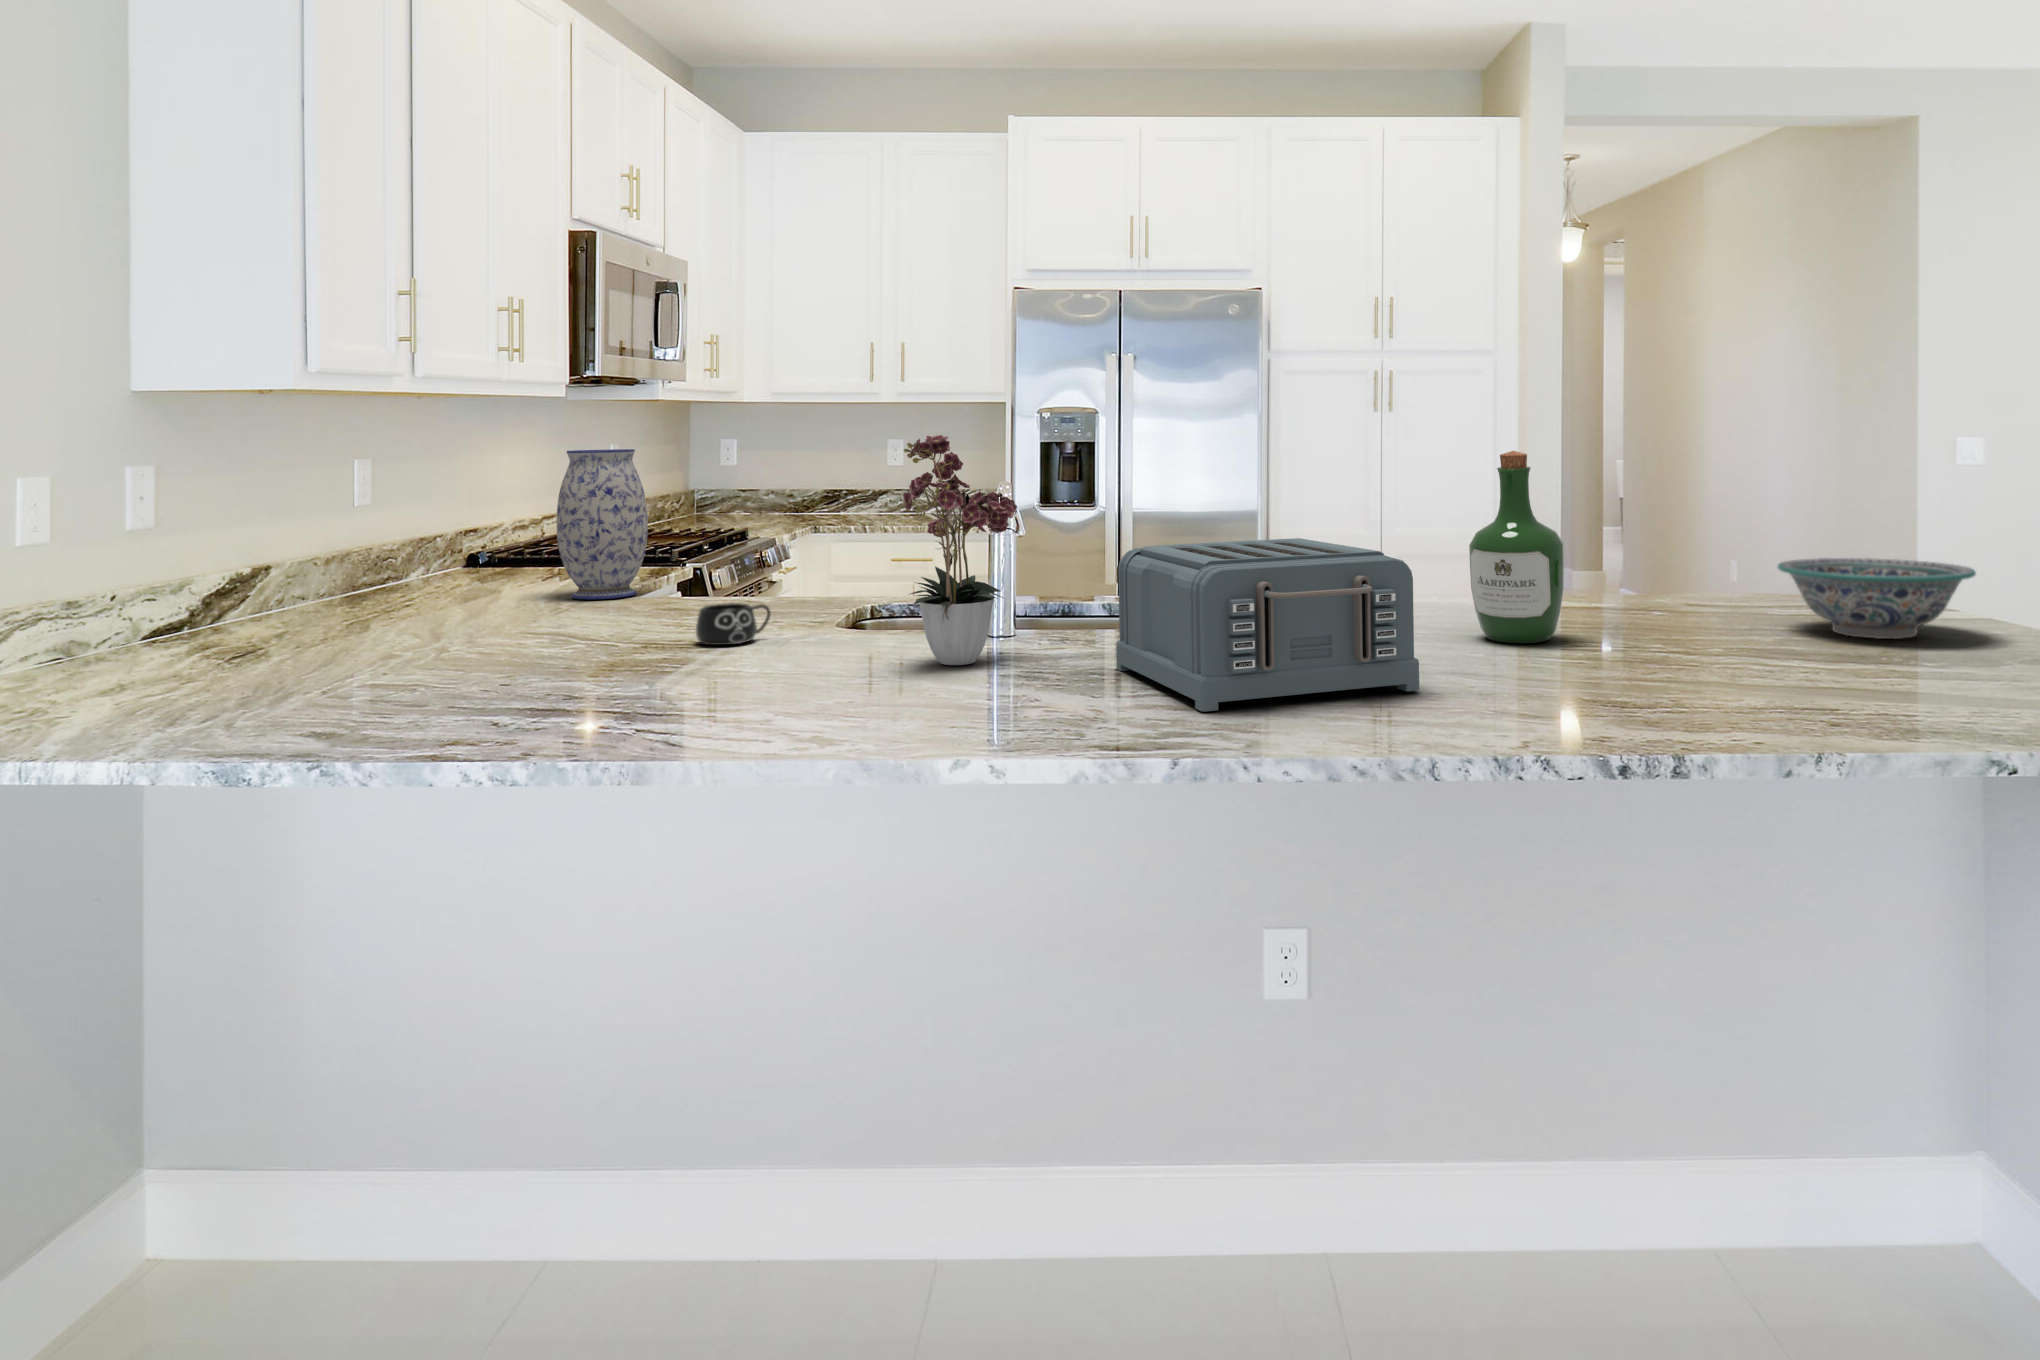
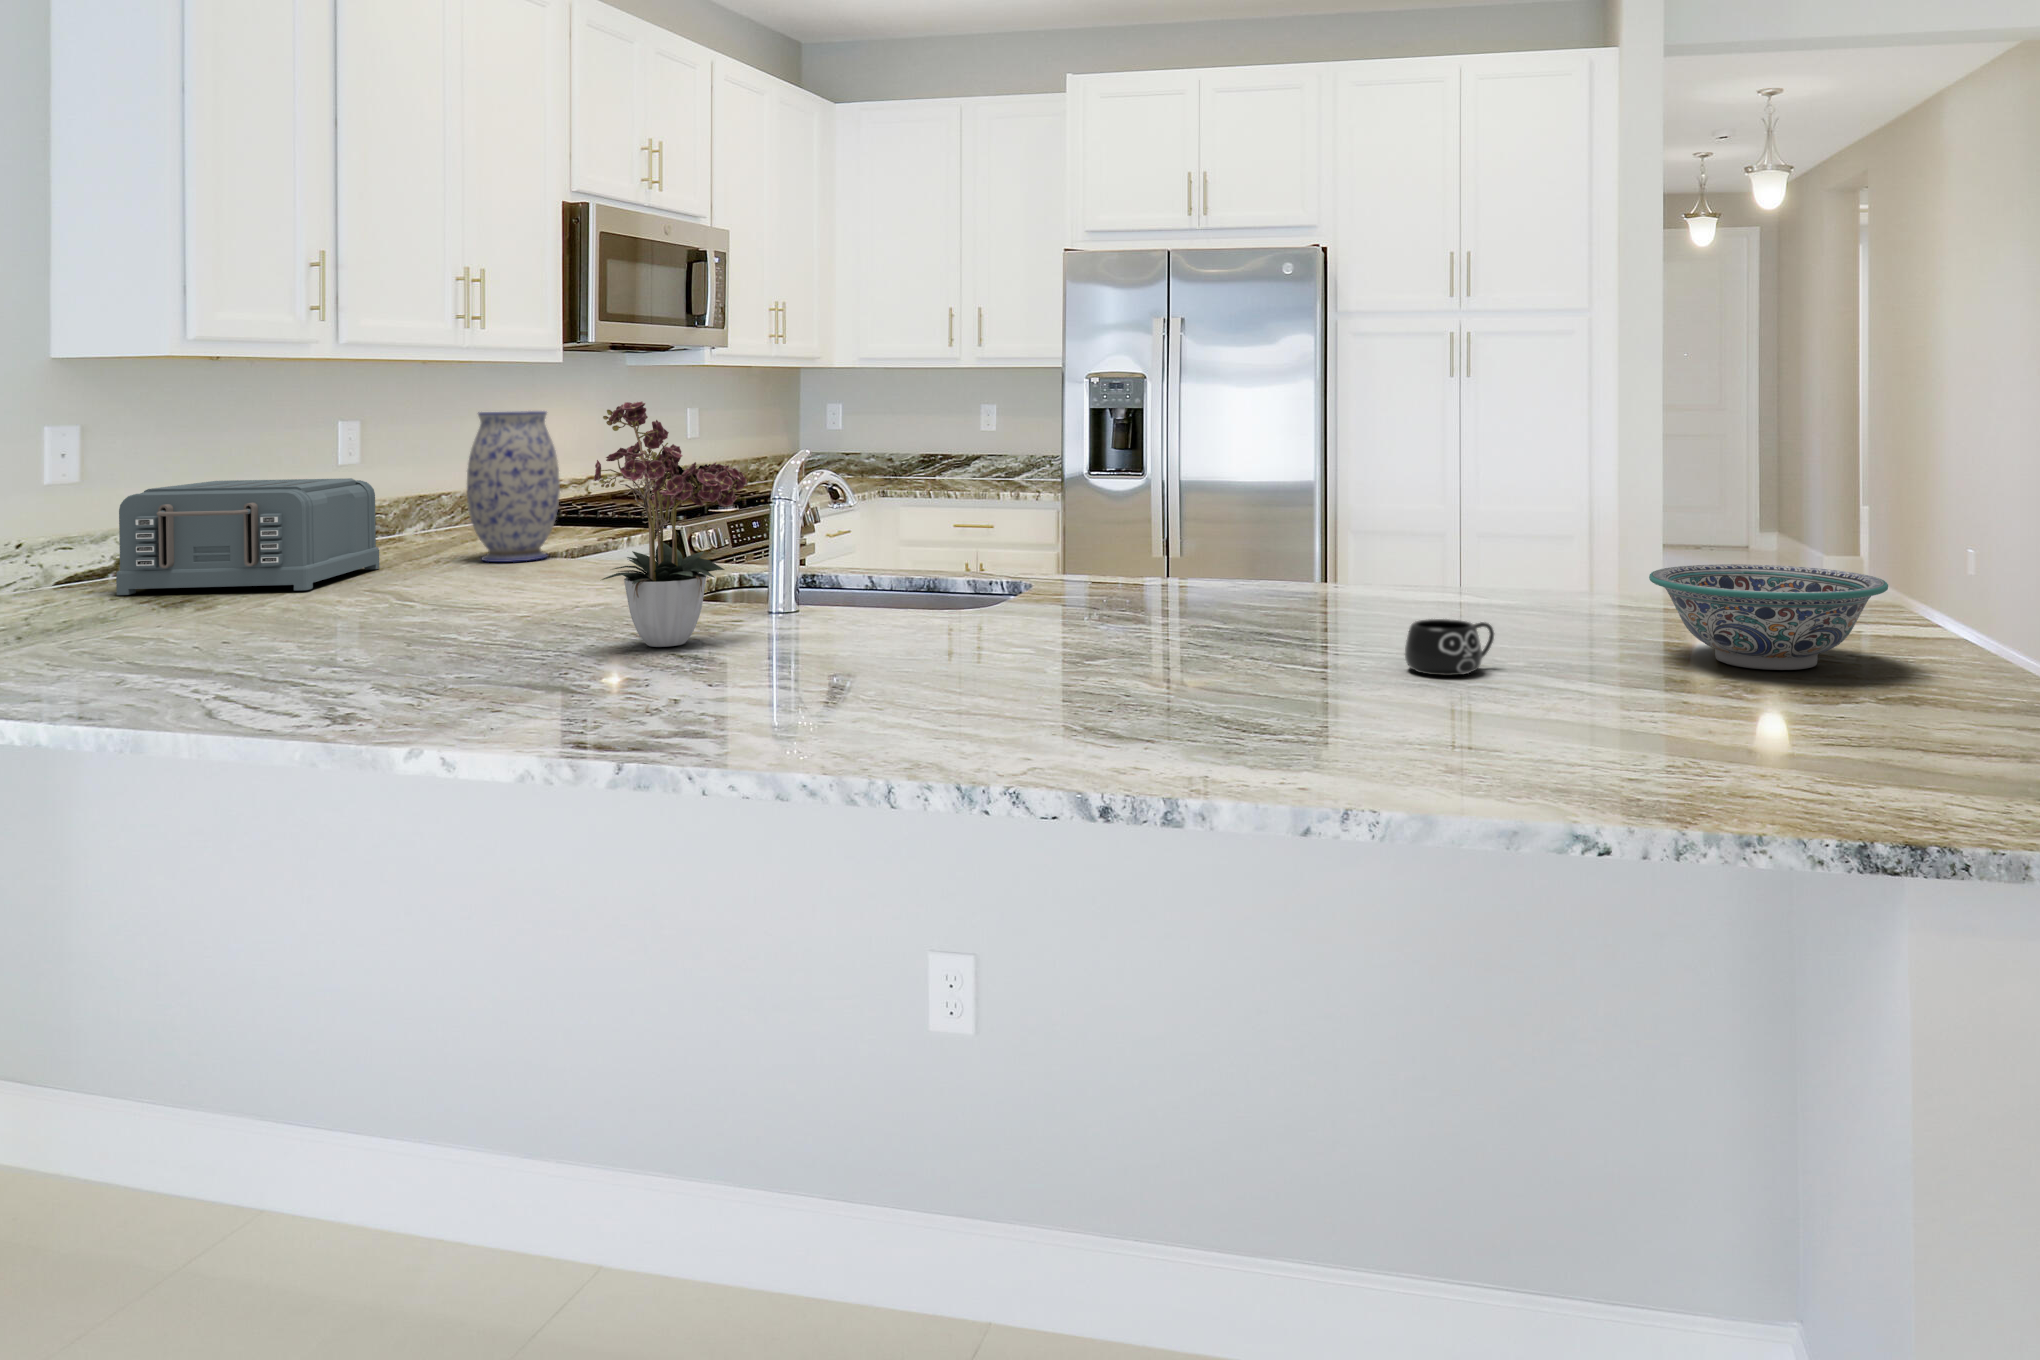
wine bottle: present [1469,451,1564,643] -> none [1252,426,1363,653]
toaster: present [1116,538,1419,712] -> present [116,478,379,595]
mug: present [696,603,771,645] -> present [1405,619,1494,676]

